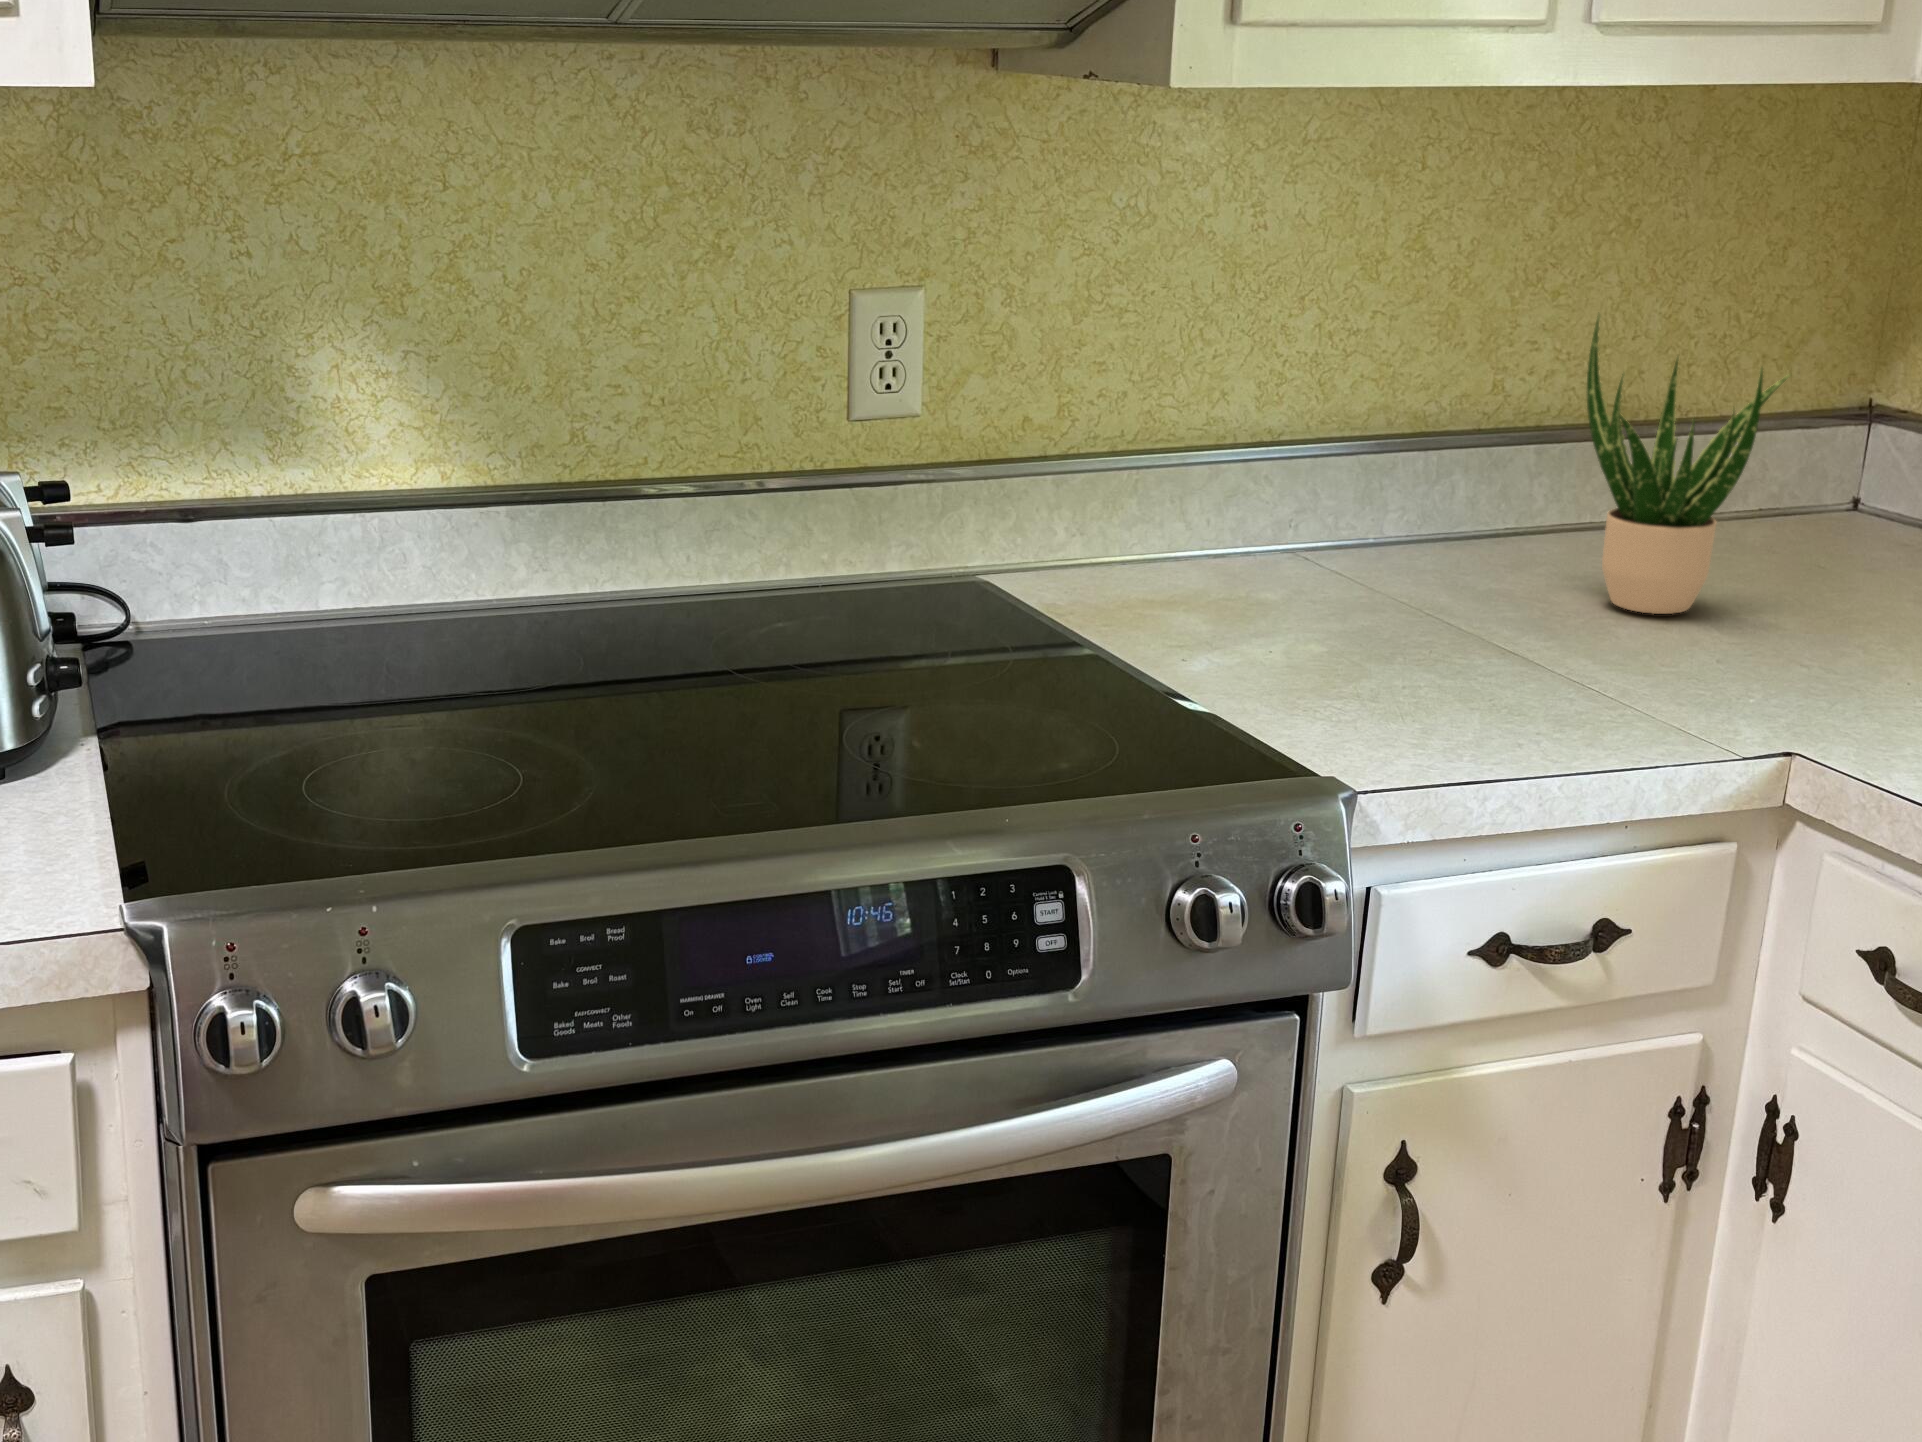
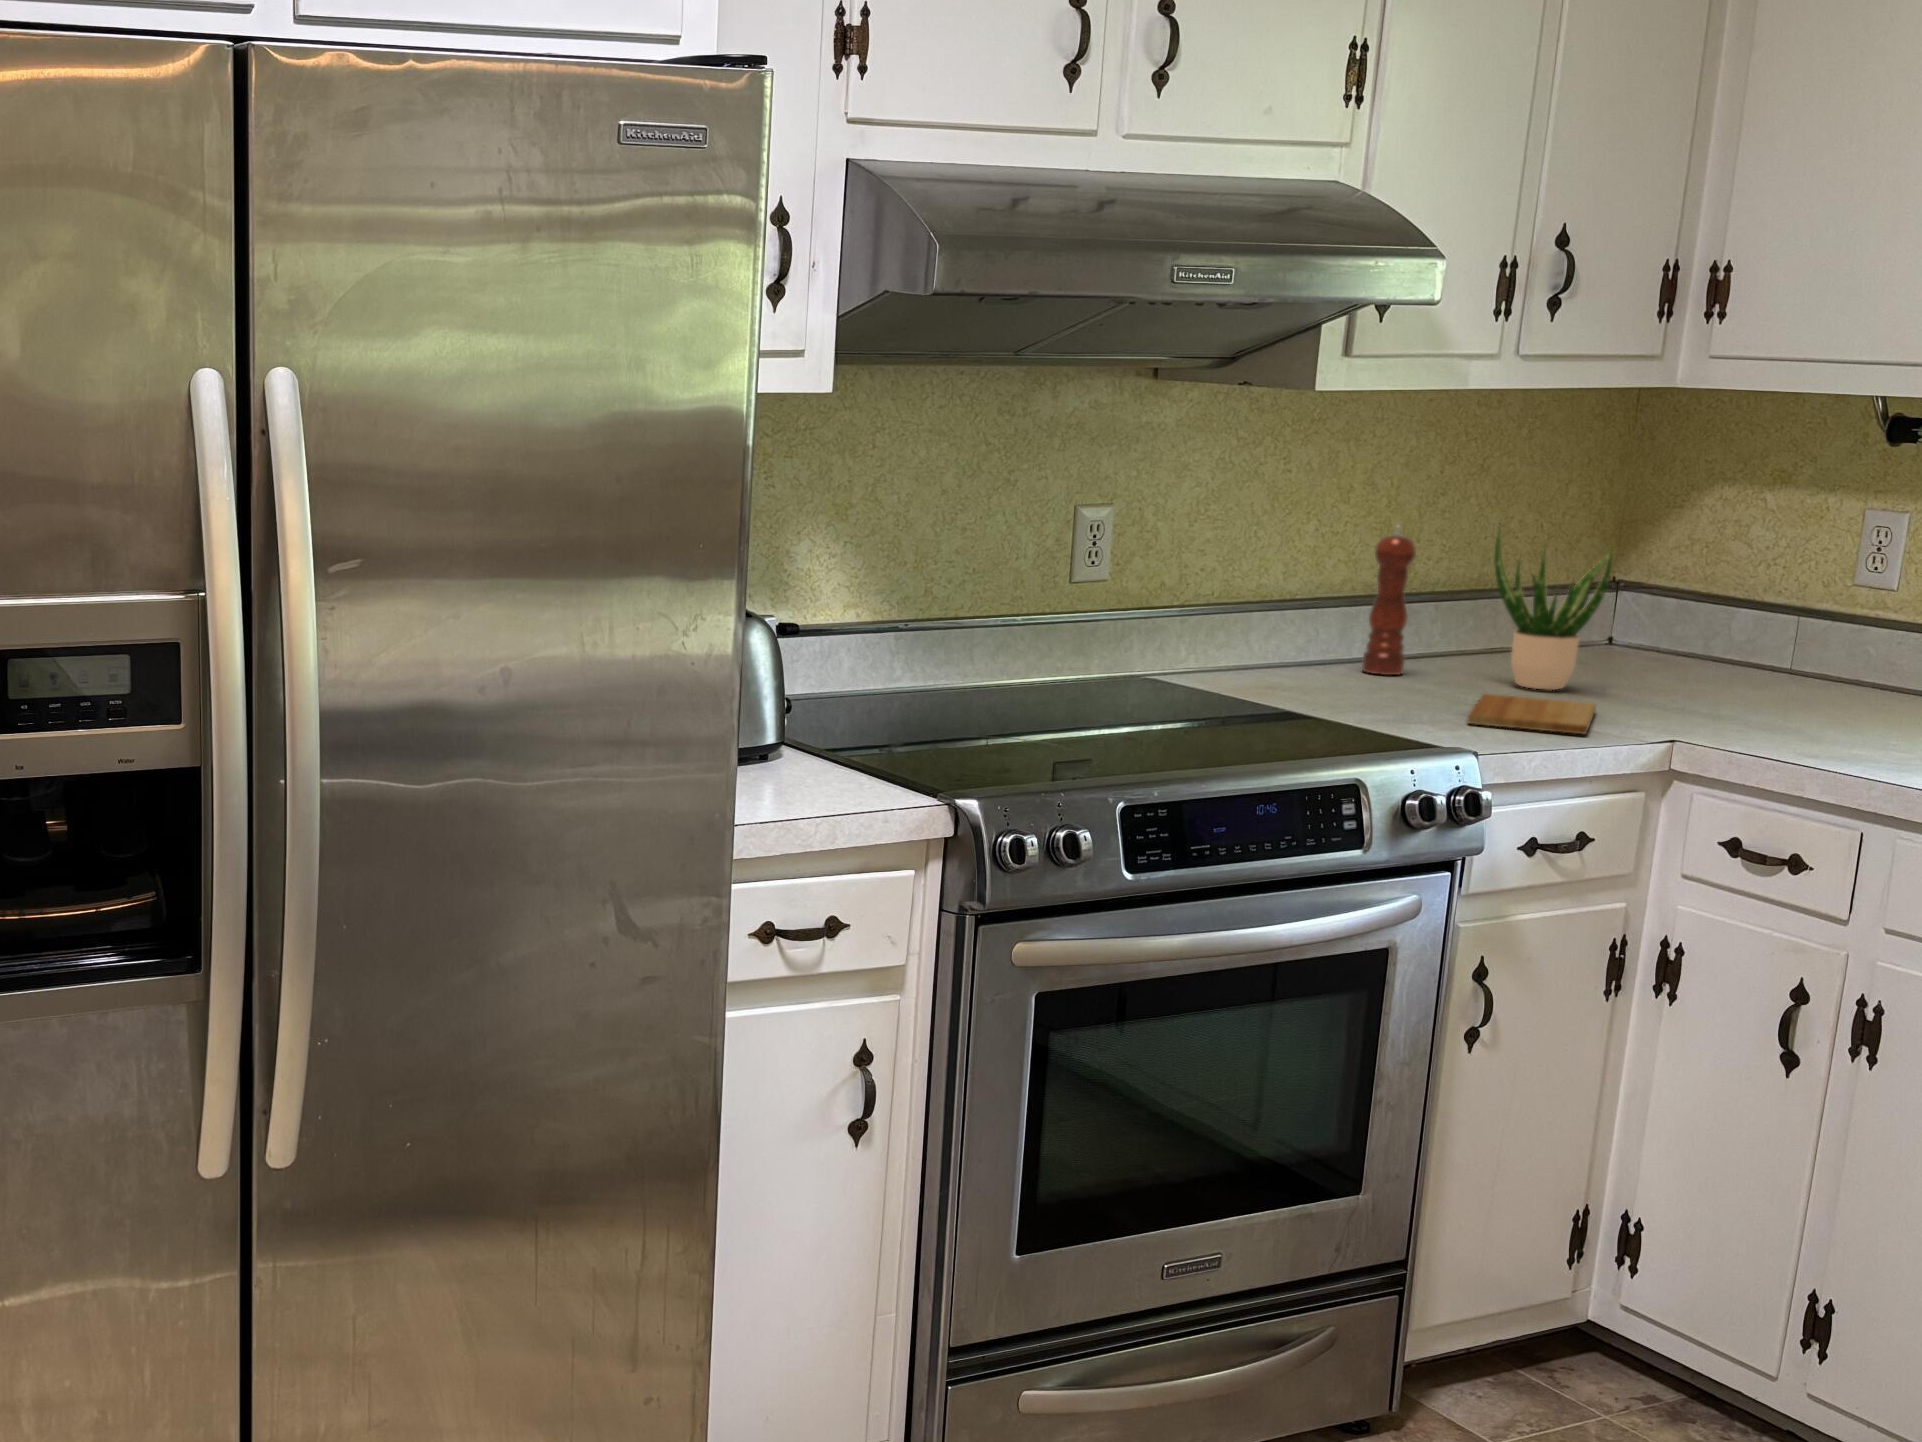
pepper mill: none [1372,323,1457,576] -> present [1362,525,1416,675]
cutting board: none [1430,629,1700,735] -> present [1468,694,1596,734]

